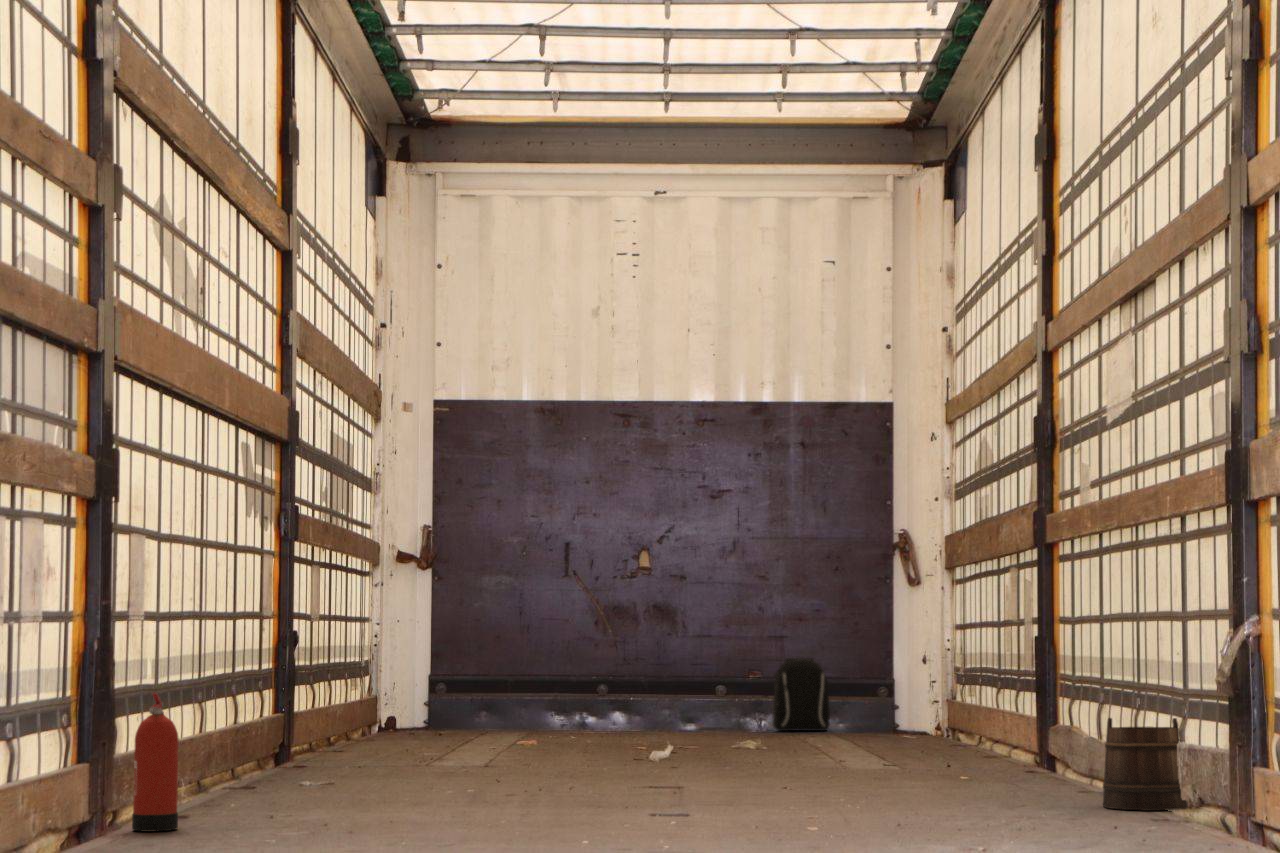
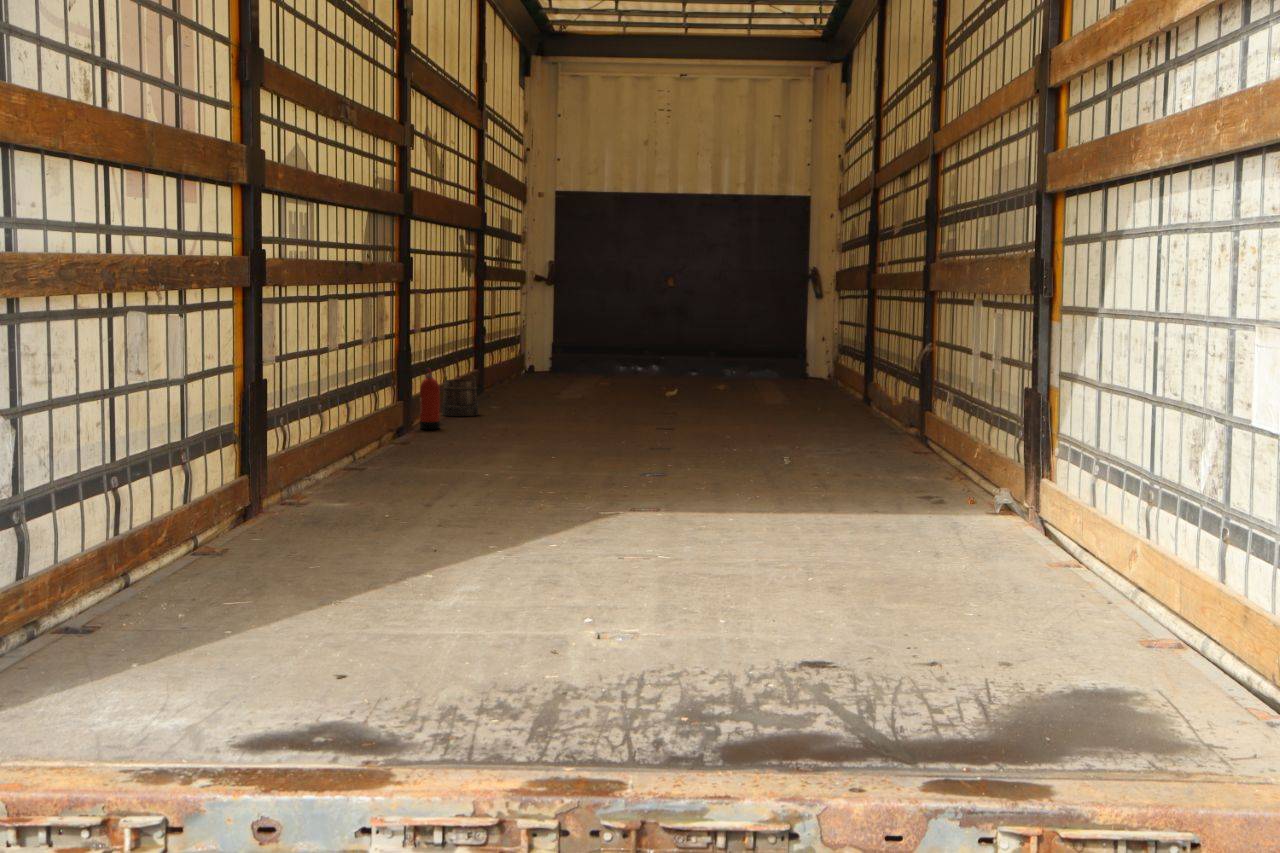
backpack: present [772,658,830,731] -> none [738,338,769,378]
bucket: present [1103,718,1188,811] -> present [442,376,478,416]

